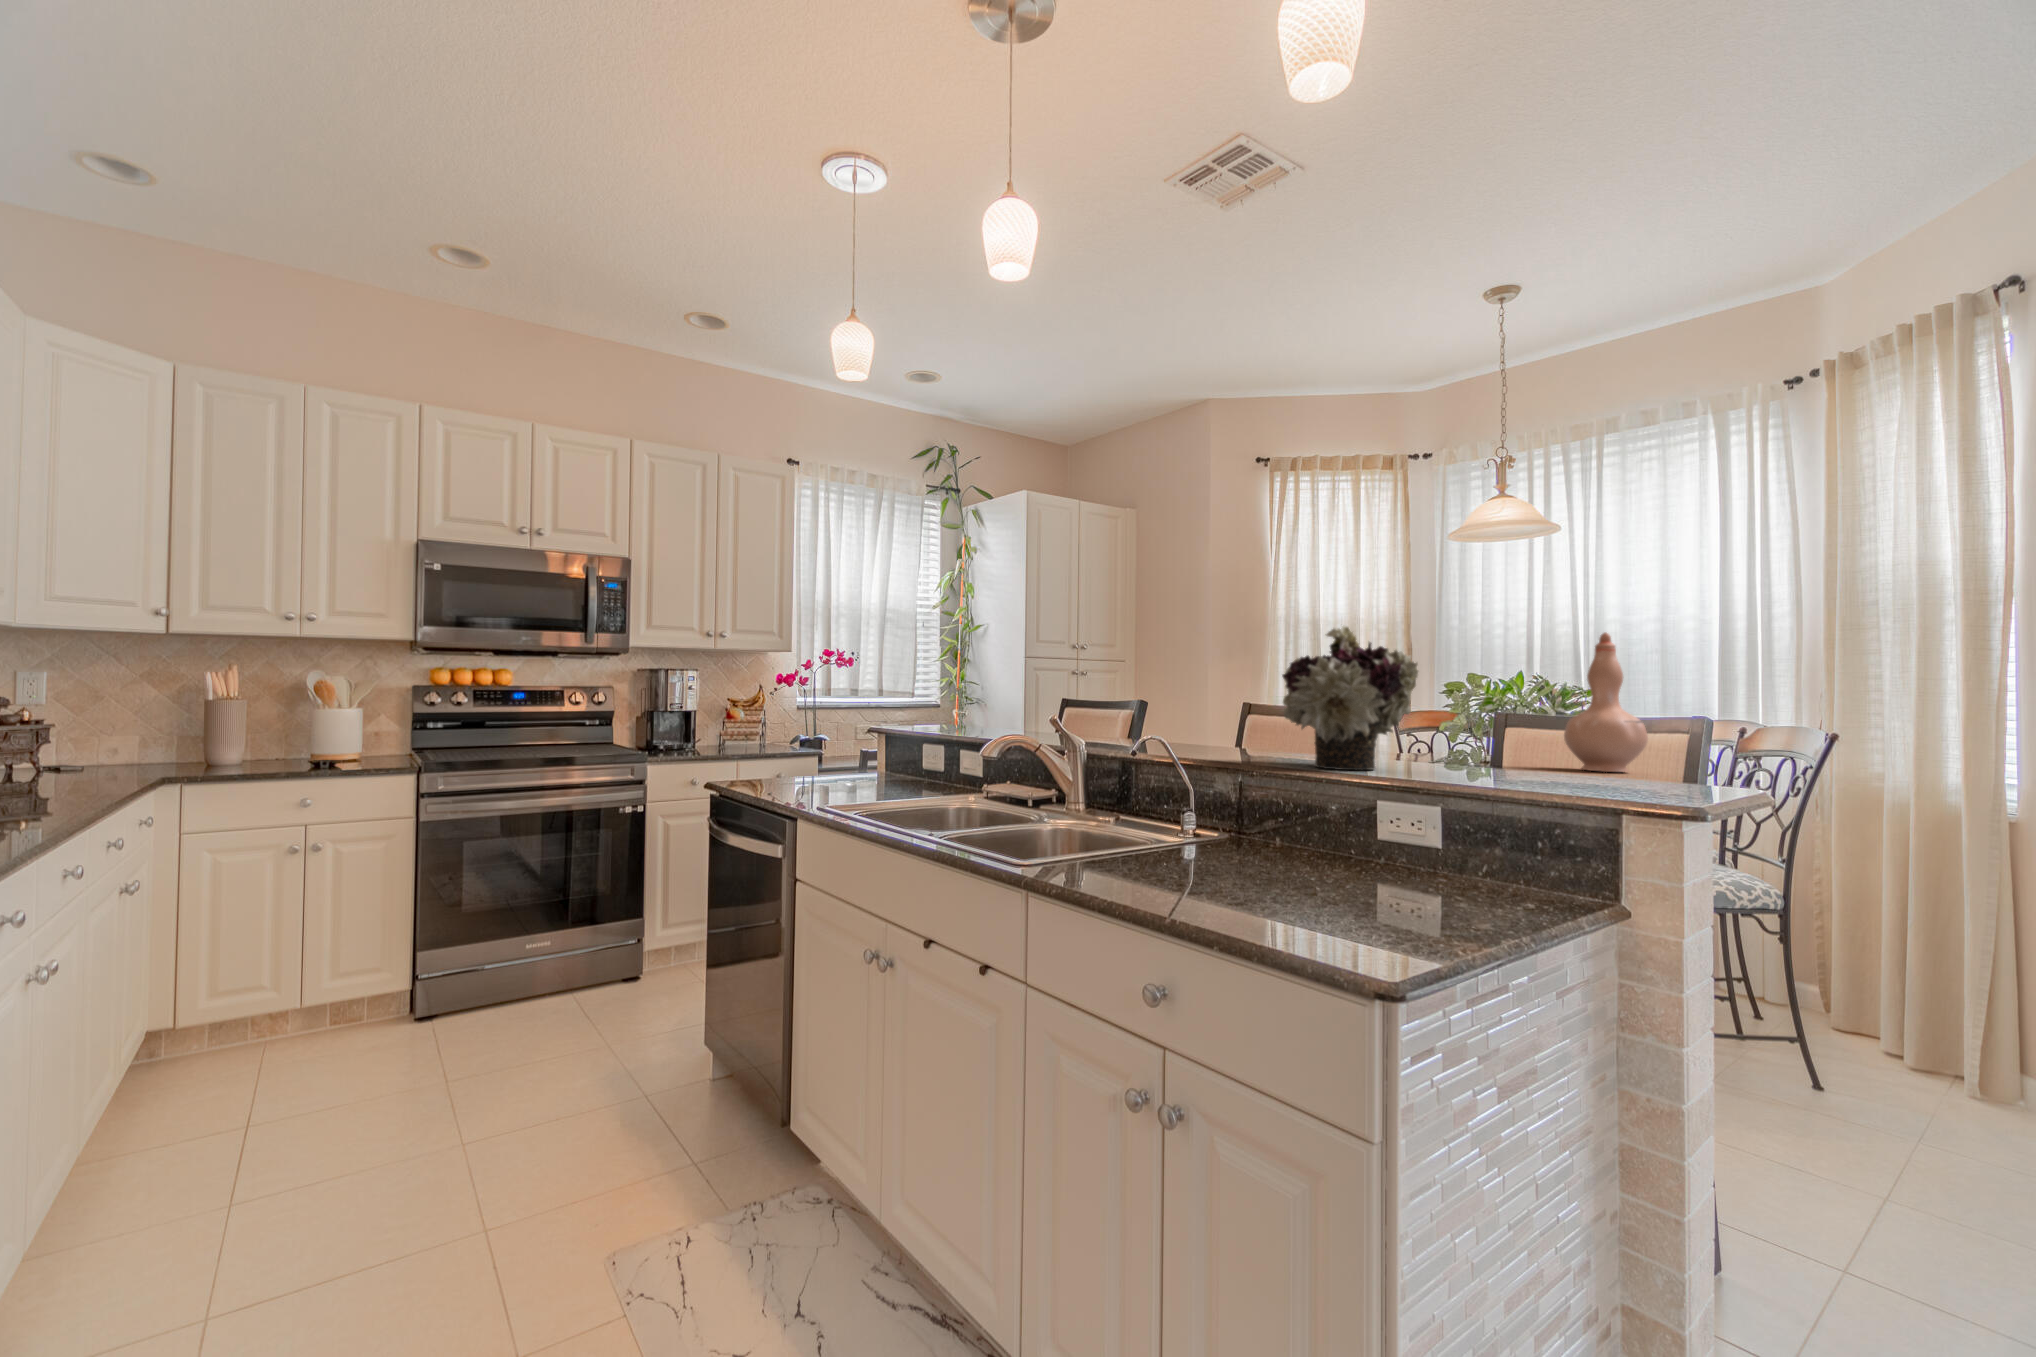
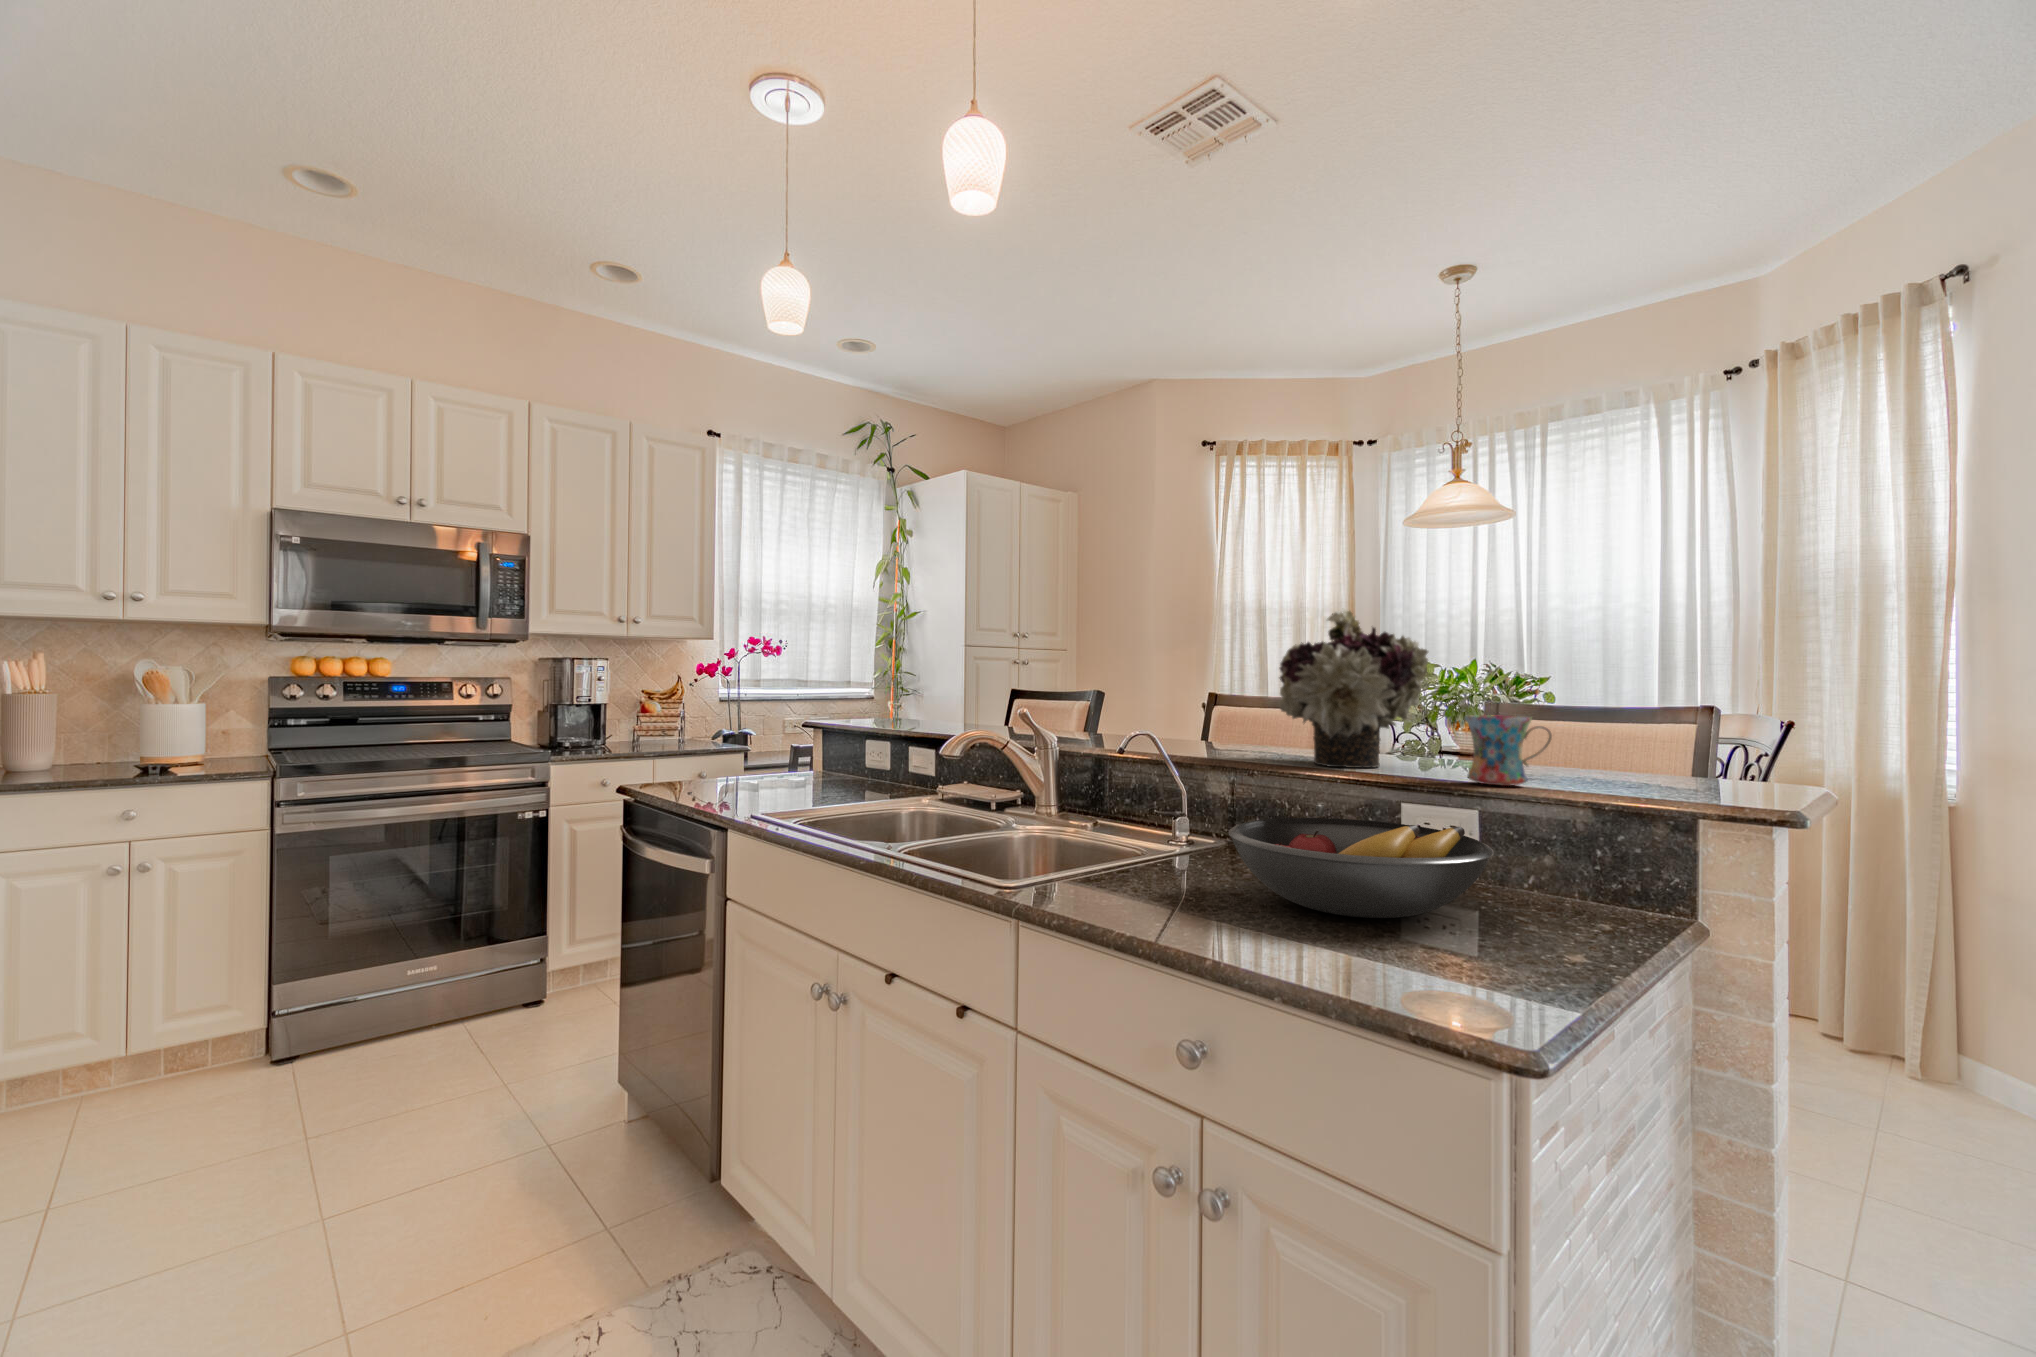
vase: present [1564,632,1648,772] -> none [1560,618,1649,766]
mug: none [1437,722,1515,785] -> present [1465,715,1552,786]
fruit bowl: none [1214,813,1444,898] -> present [1228,818,1494,918]

